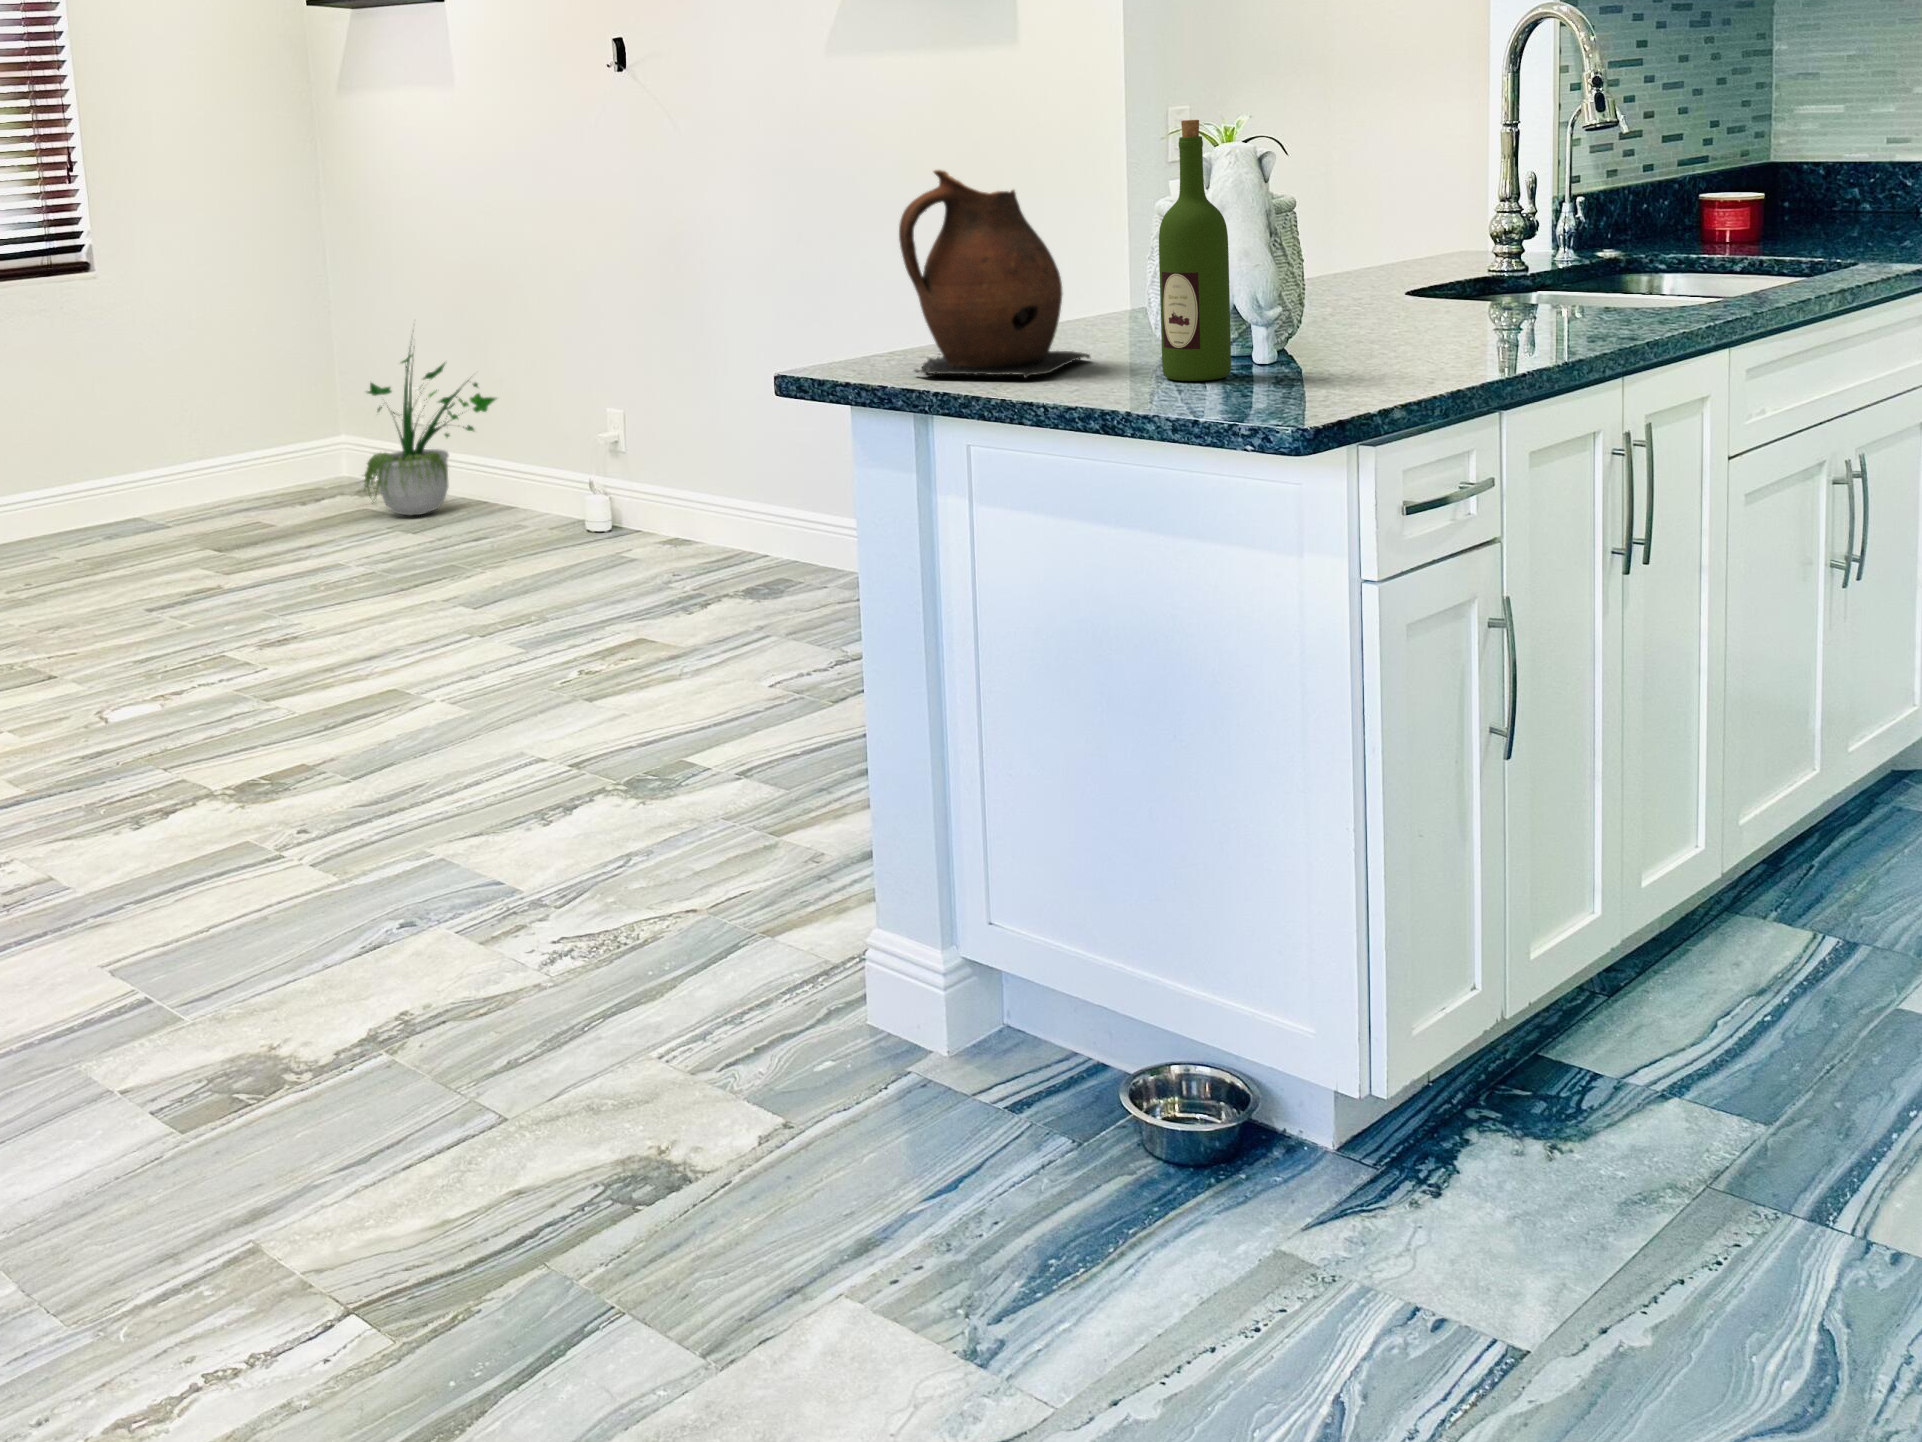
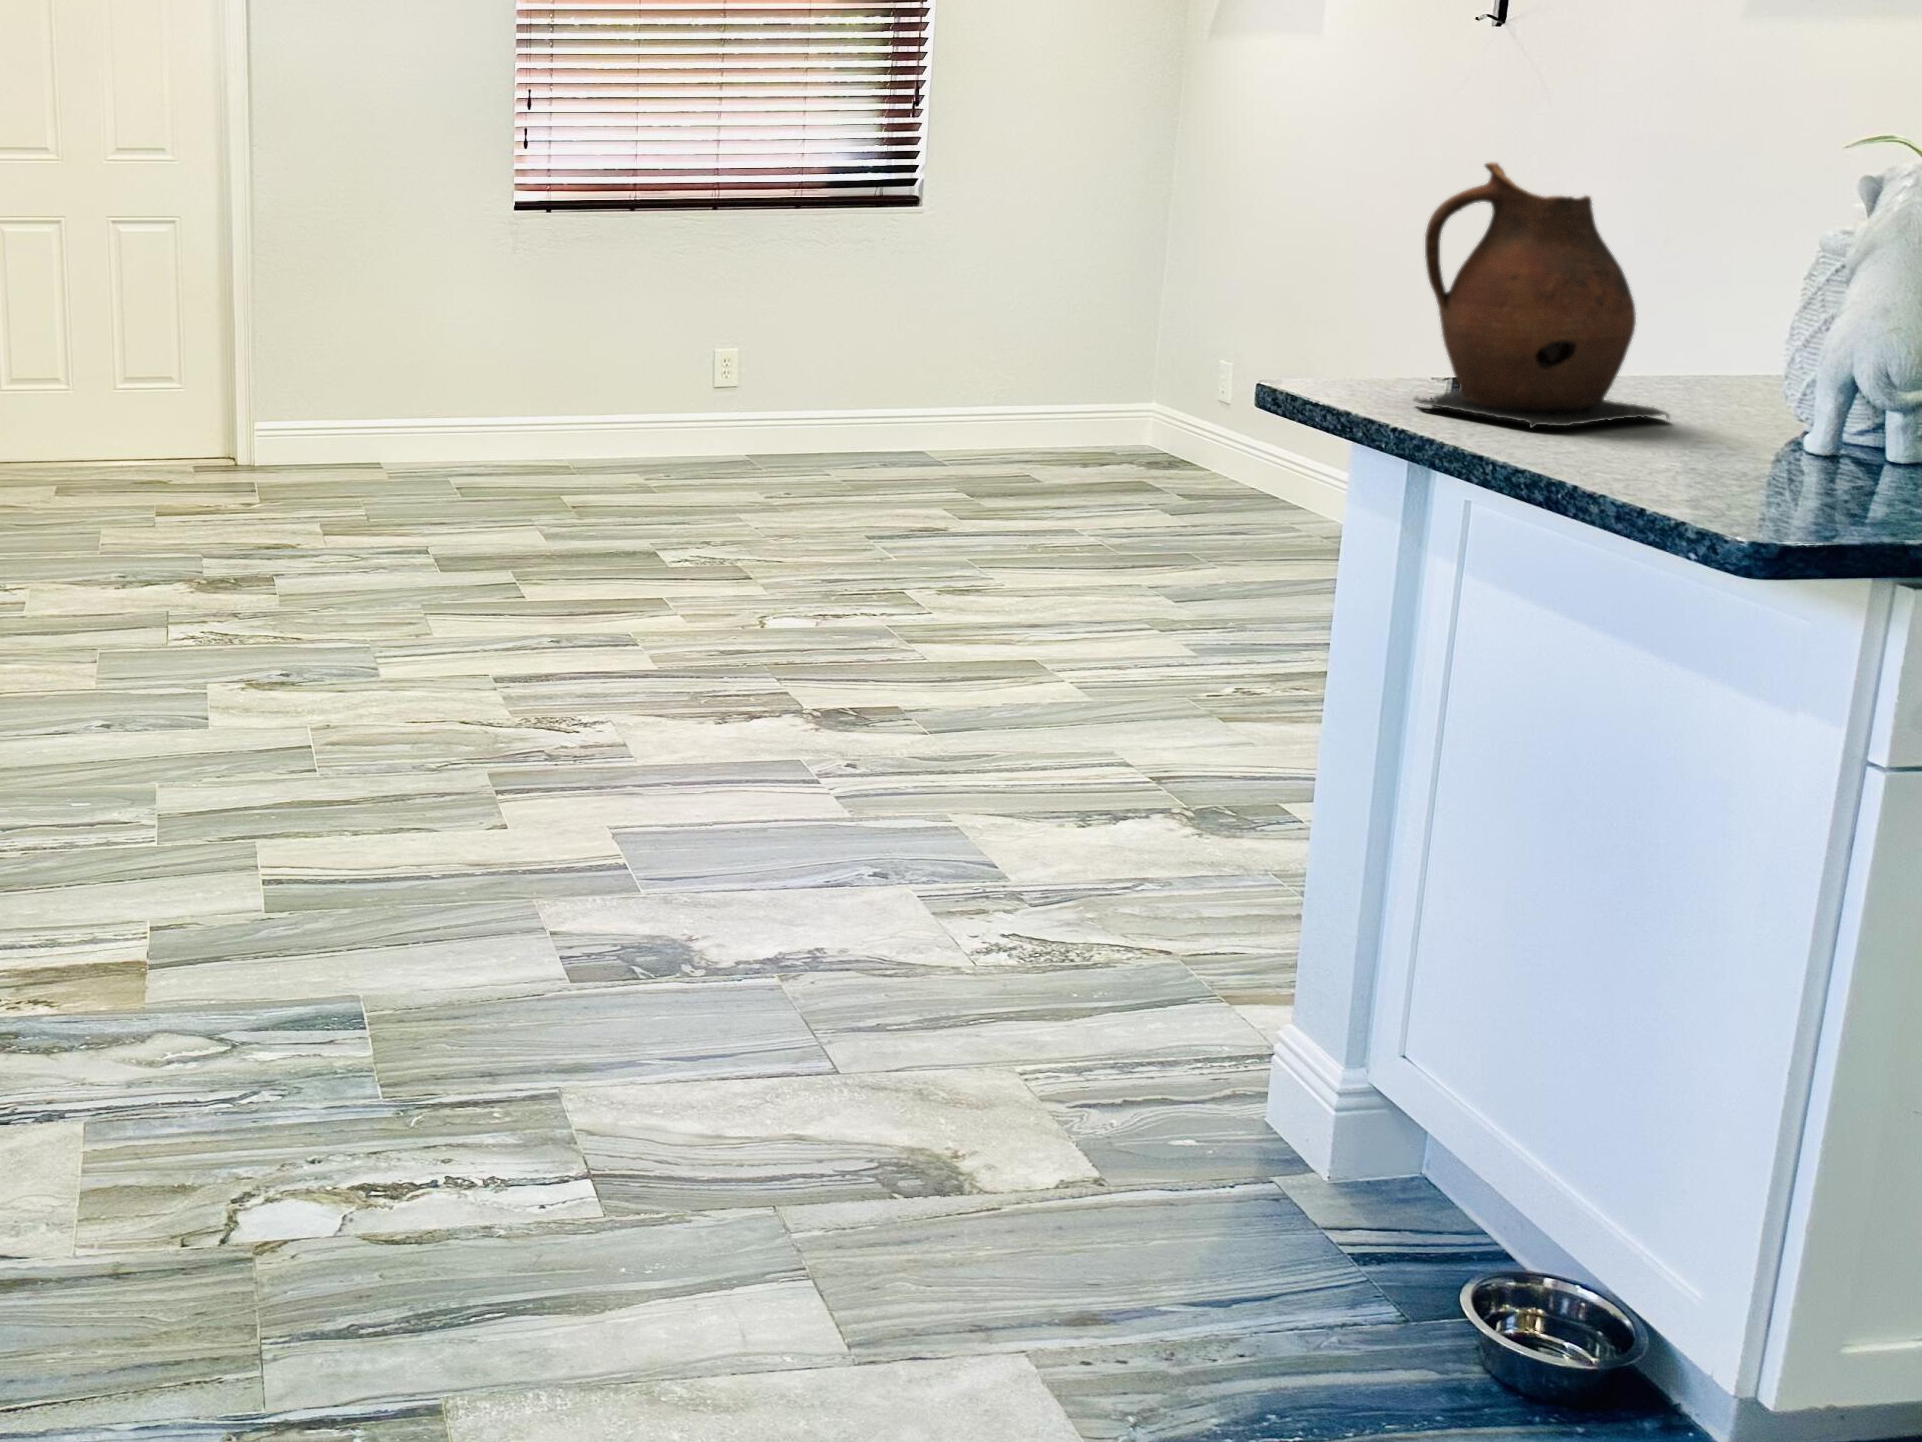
wine bottle: present [1159,120,1231,381] -> none [1715,126,1843,468]
potted plant: present [364,354,496,515] -> none [1138,284,1305,498]

